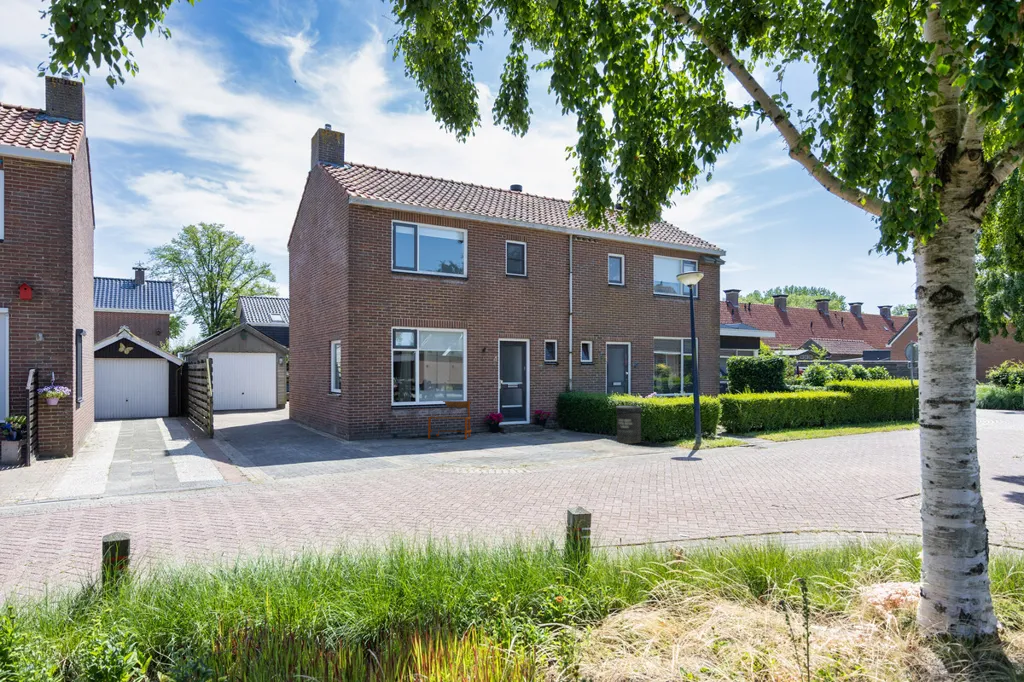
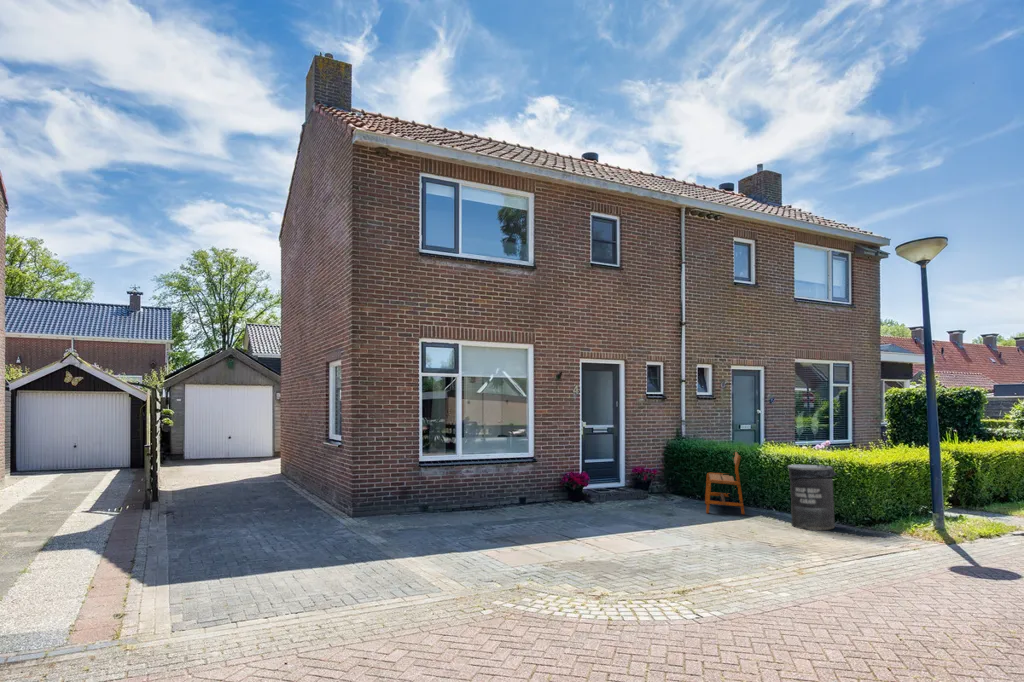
bench: present [428,401,471,439] -> present [705,452,744,514]

